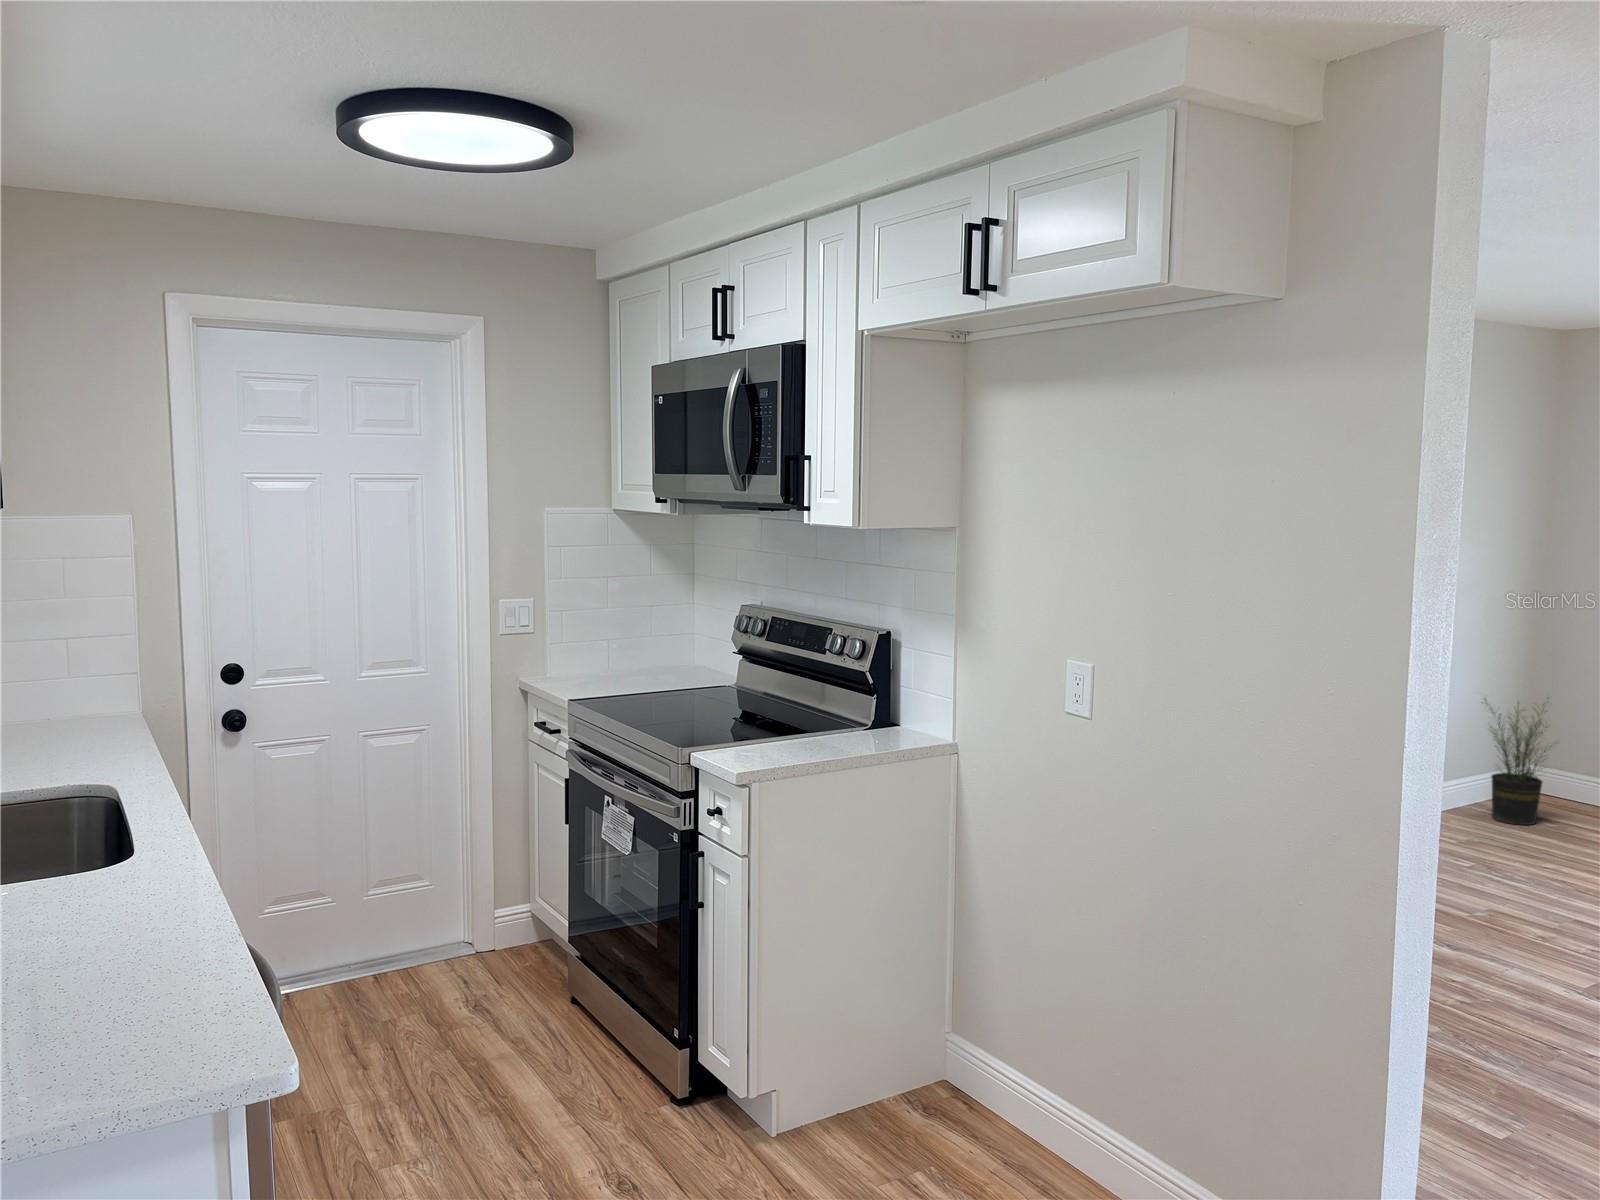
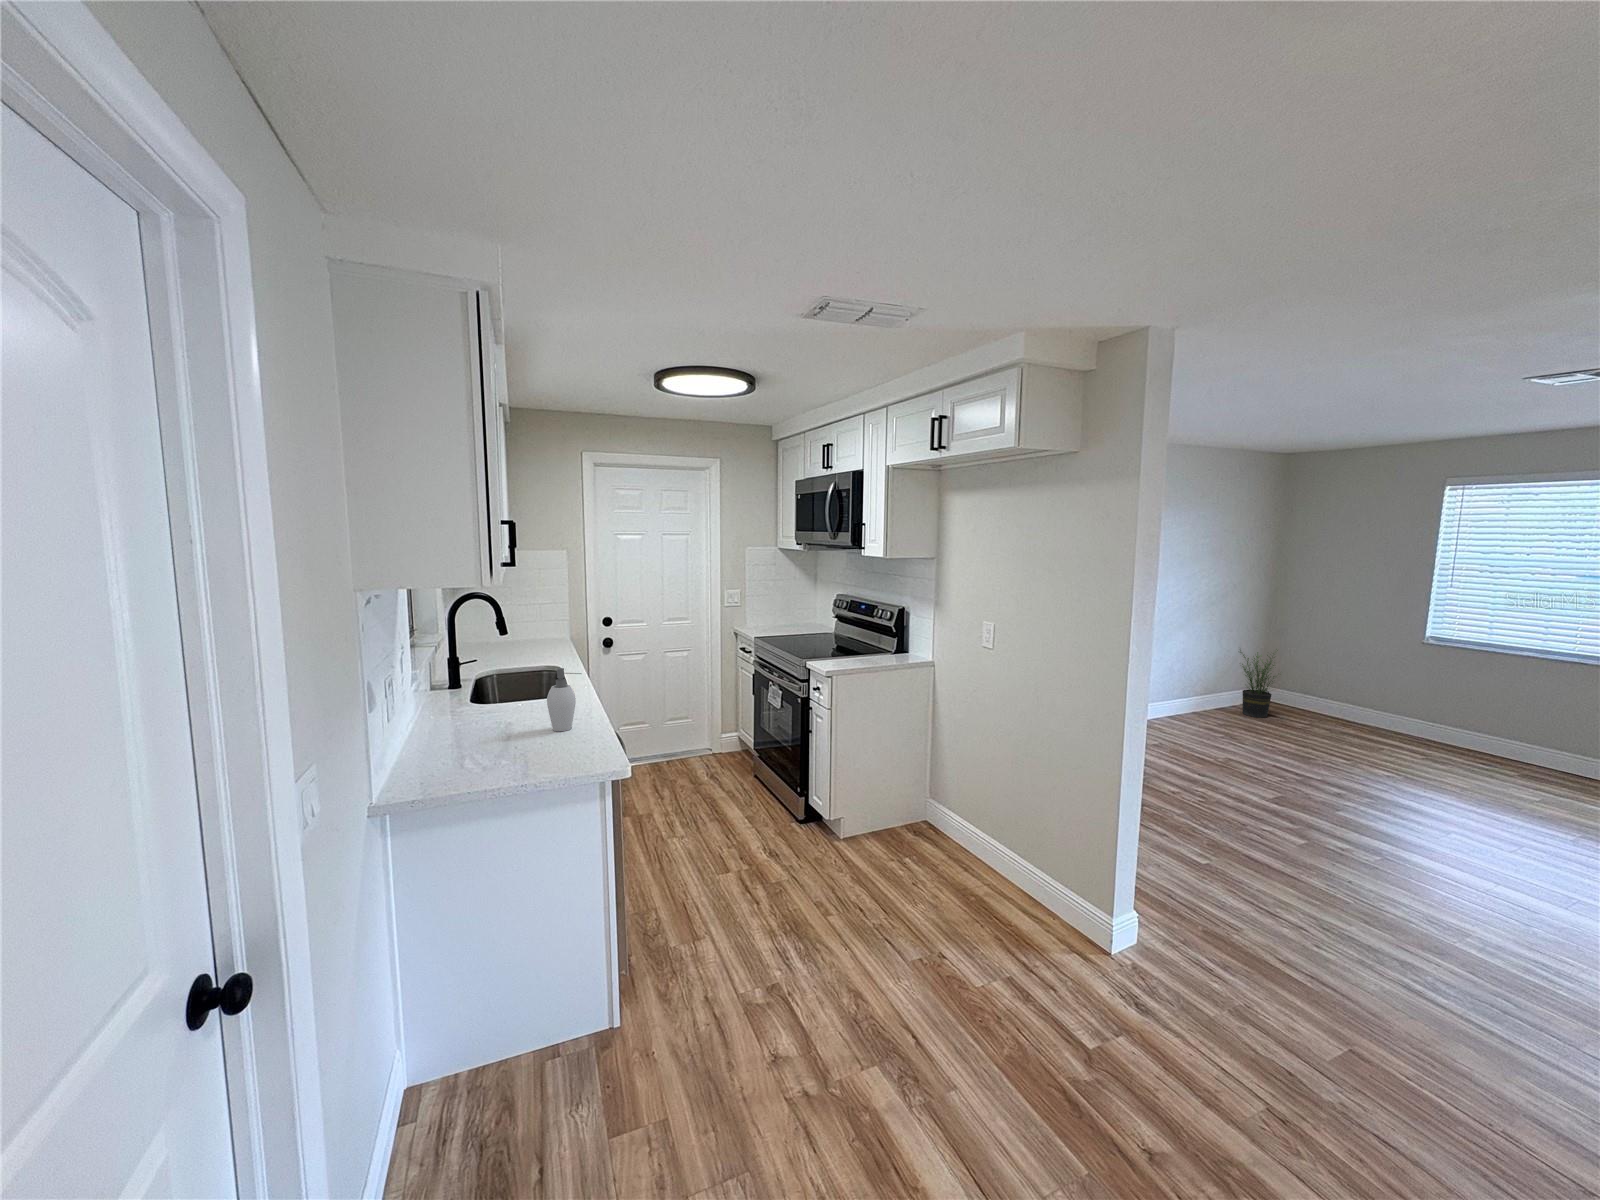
soap dispenser: none [62,799,155,959] -> present [547,668,581,731]

